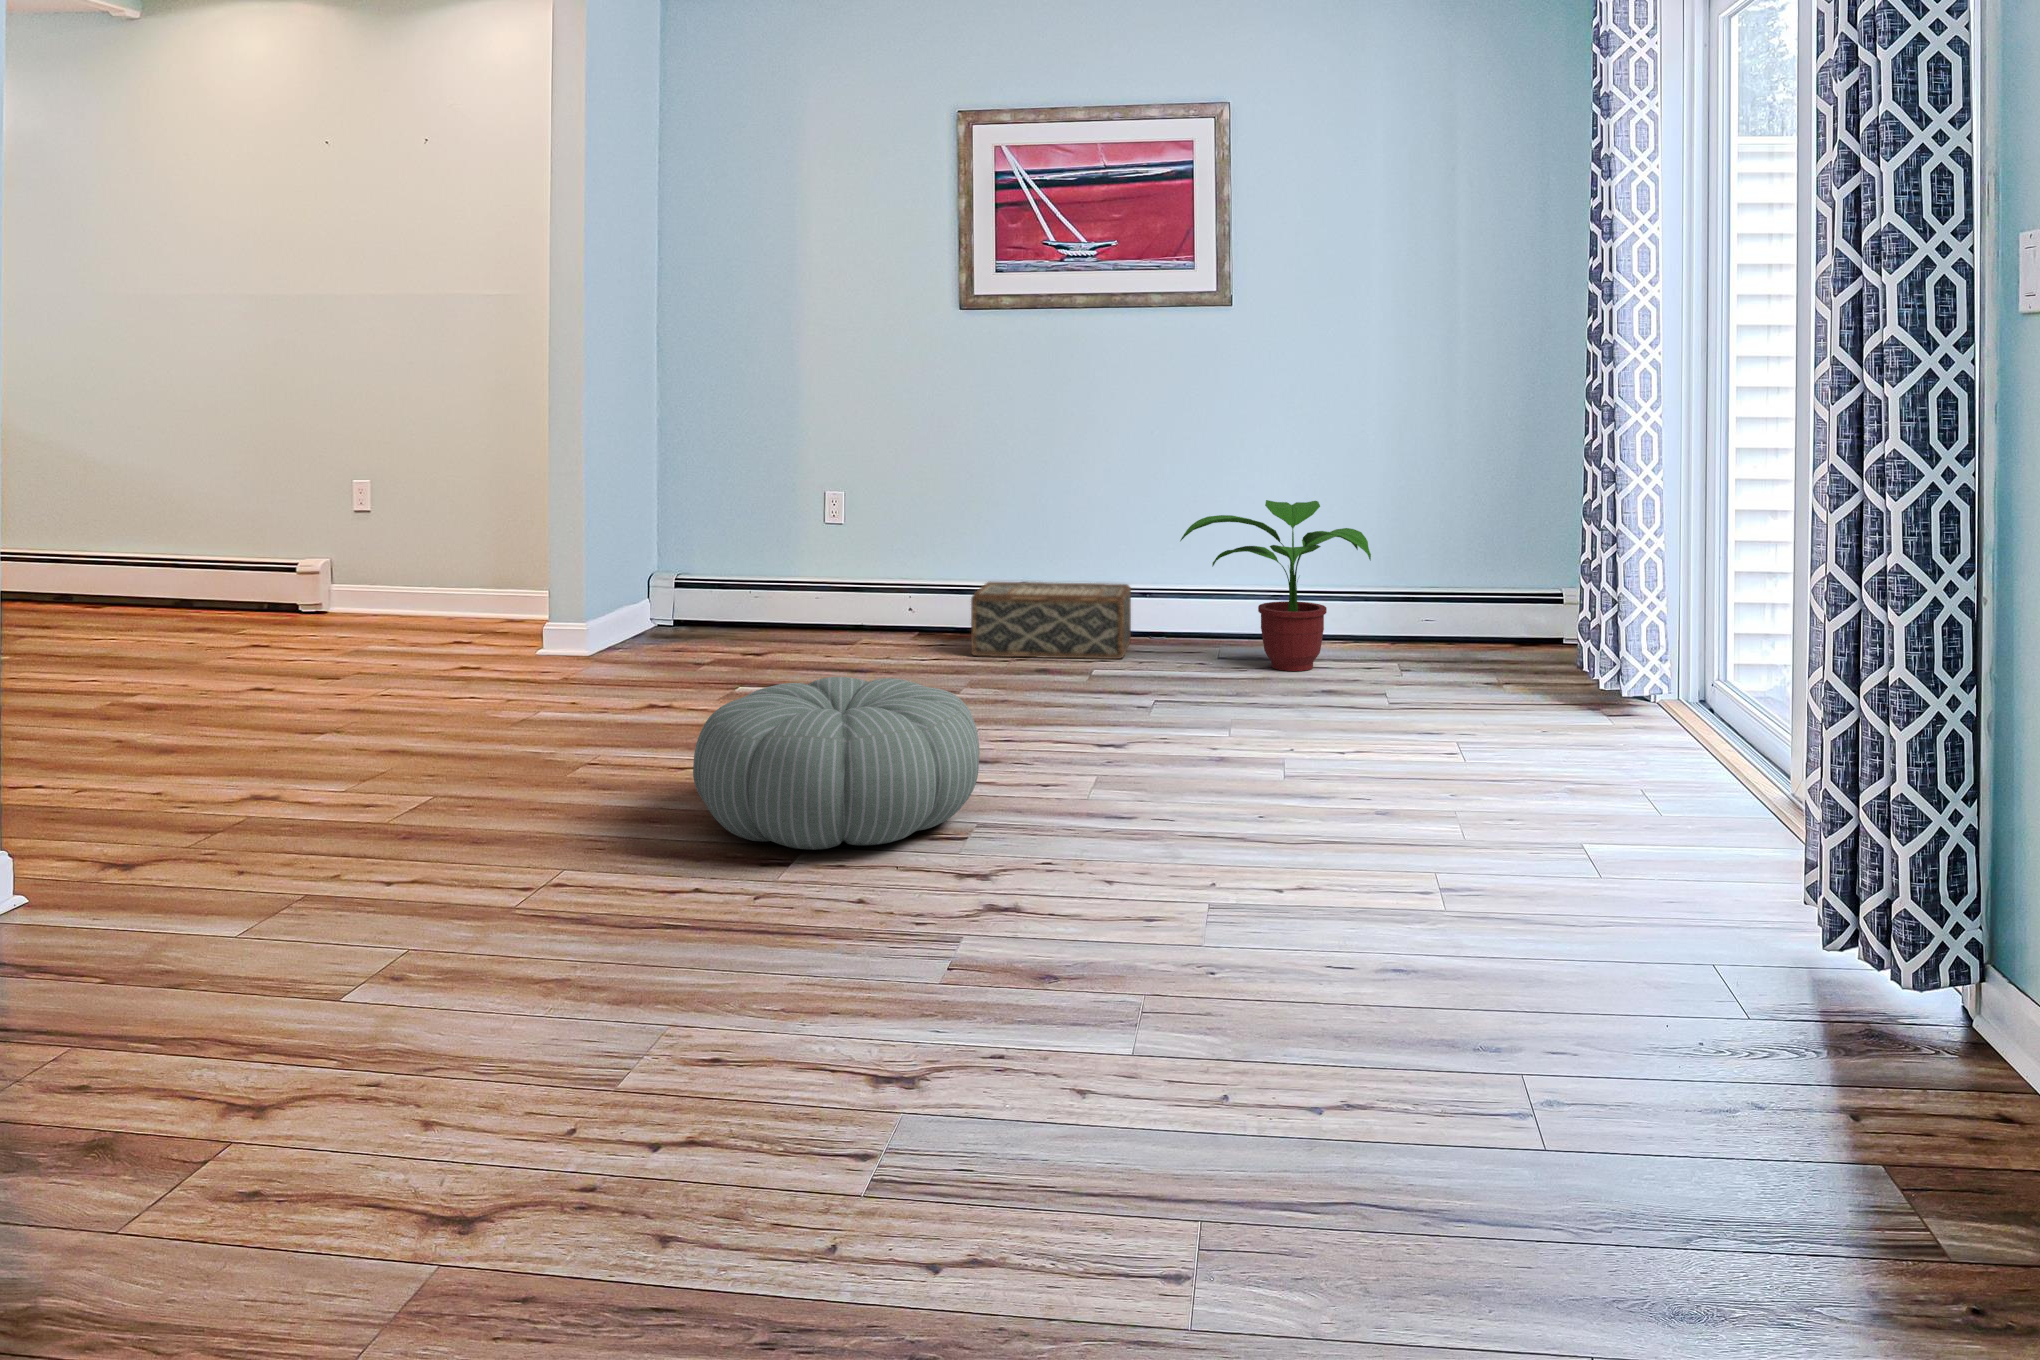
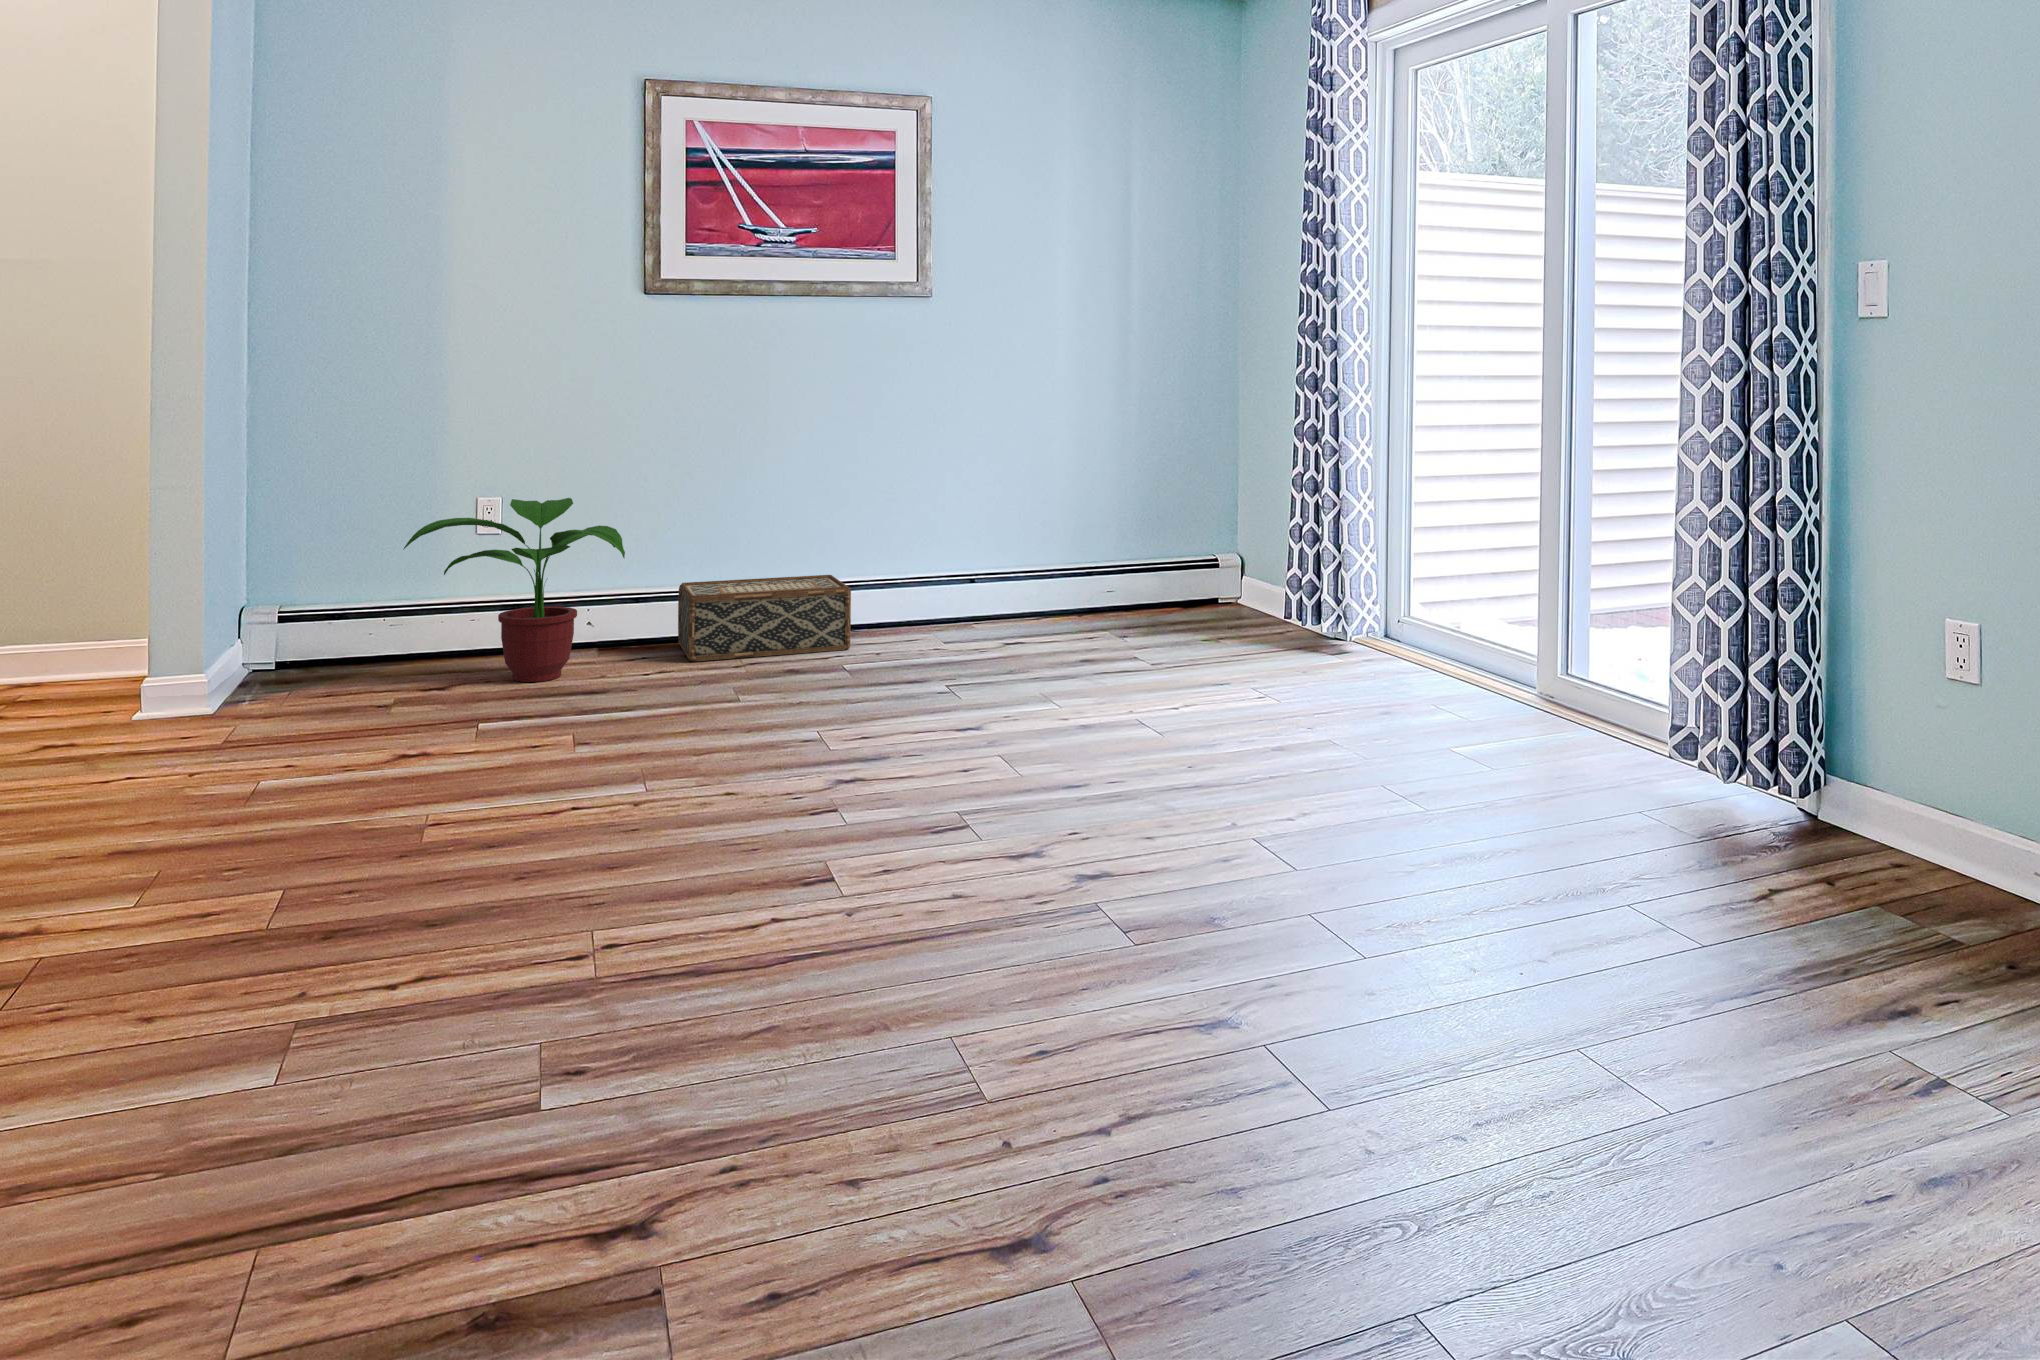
potted plant: present [1180,500,1371,671] -> present [403,498,625,682]
pouf: present [693,677,980,850] -> none [657,681,961,866]

